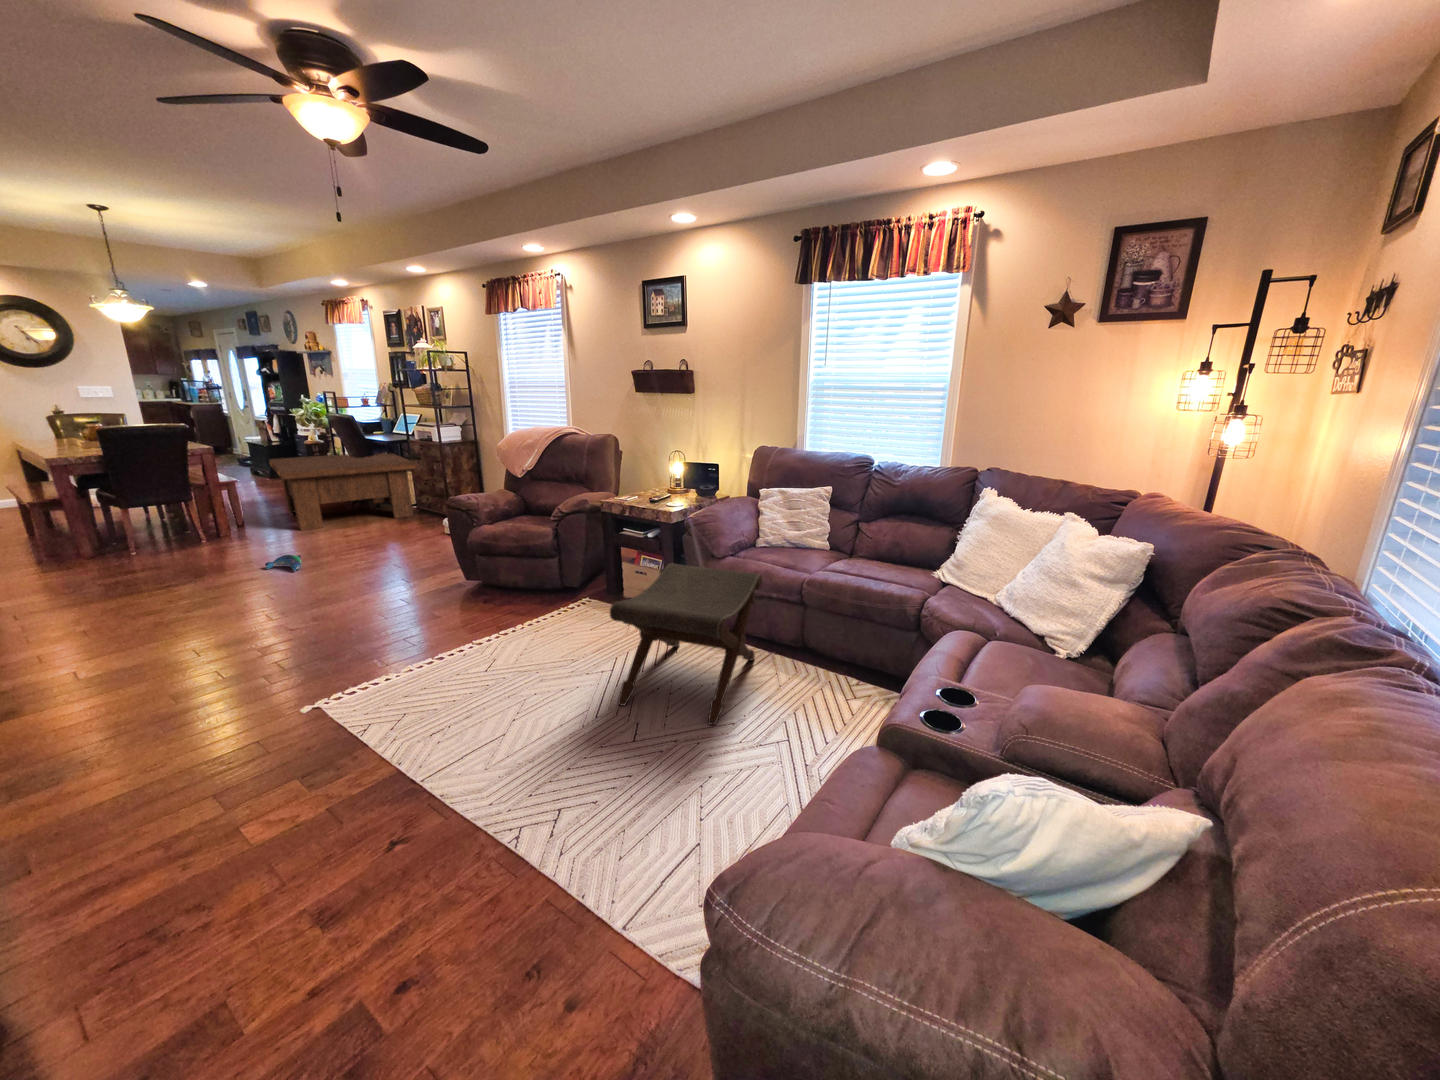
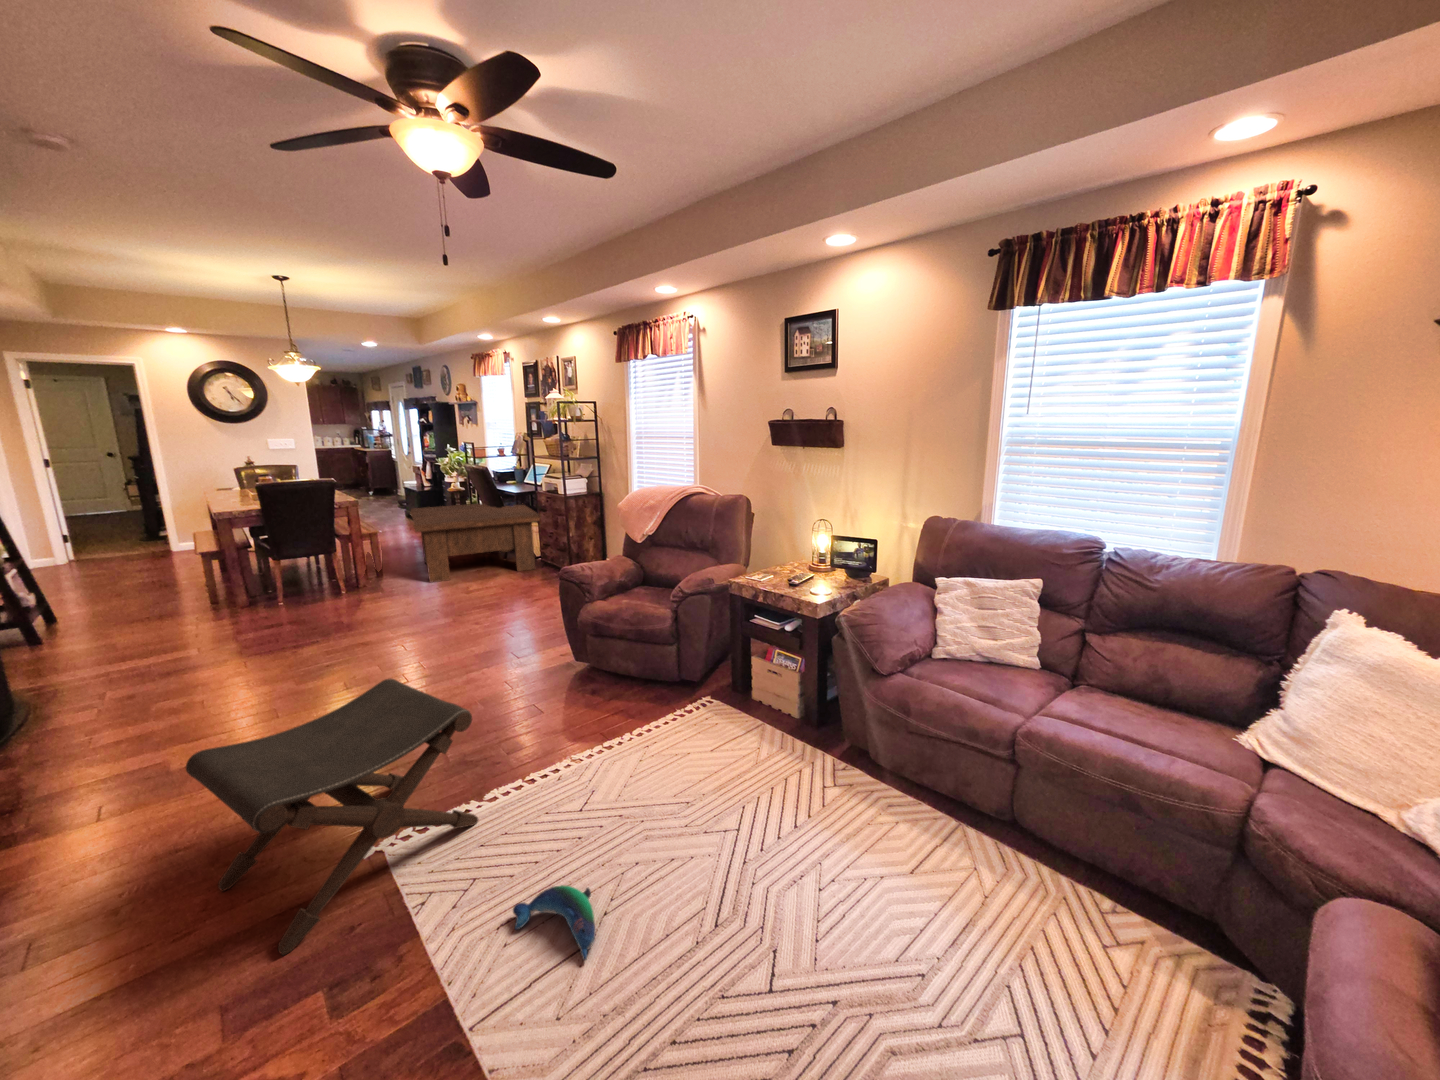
plush toy: present [265,555,301,572] -> present [513,885,596,960]
footstool: present [610,563,762,725] -> present [186,679,479,956]

